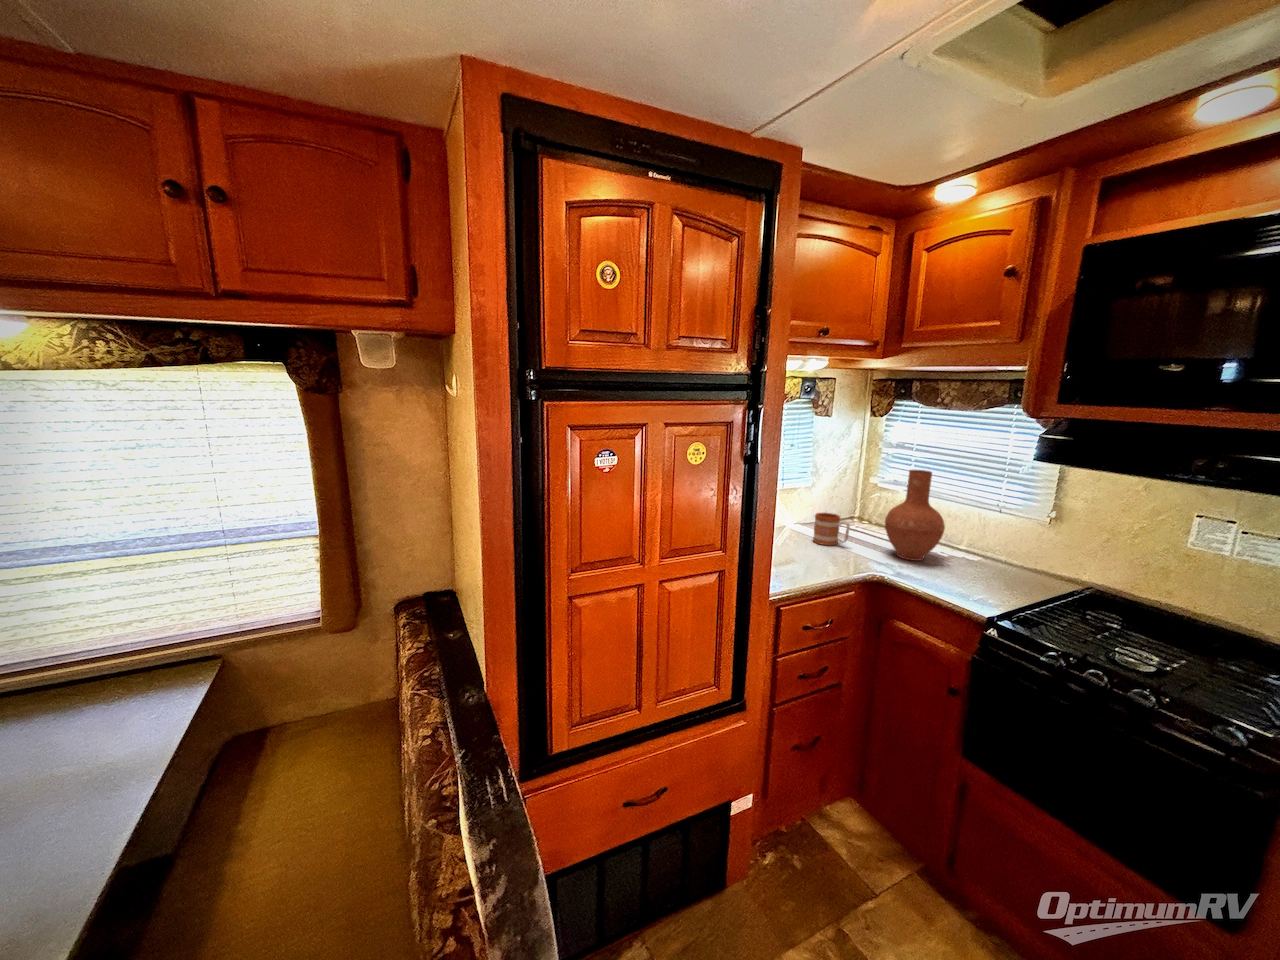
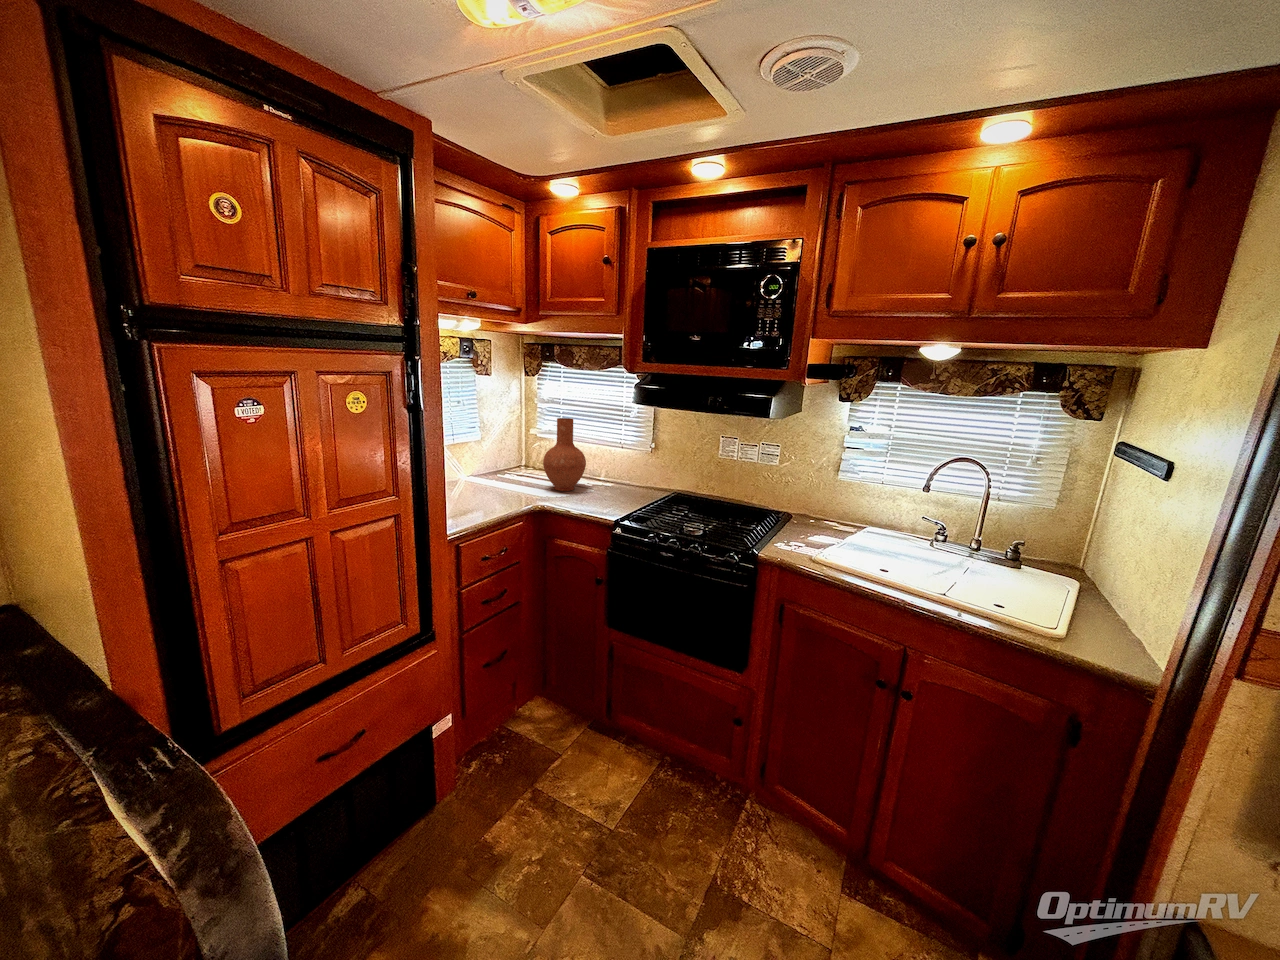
mug: present [813,513,850,545] -> none [486,461,516,489]

